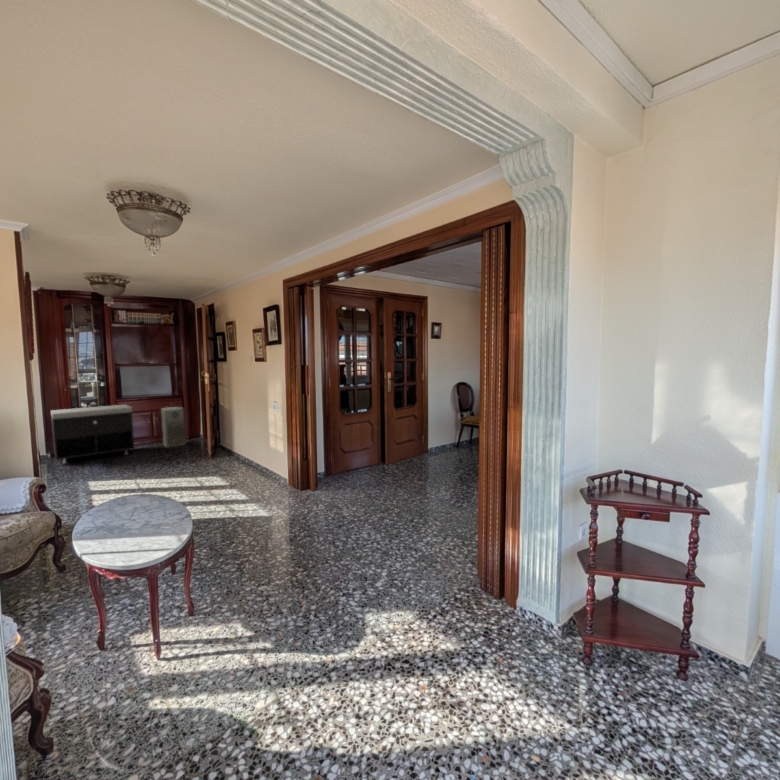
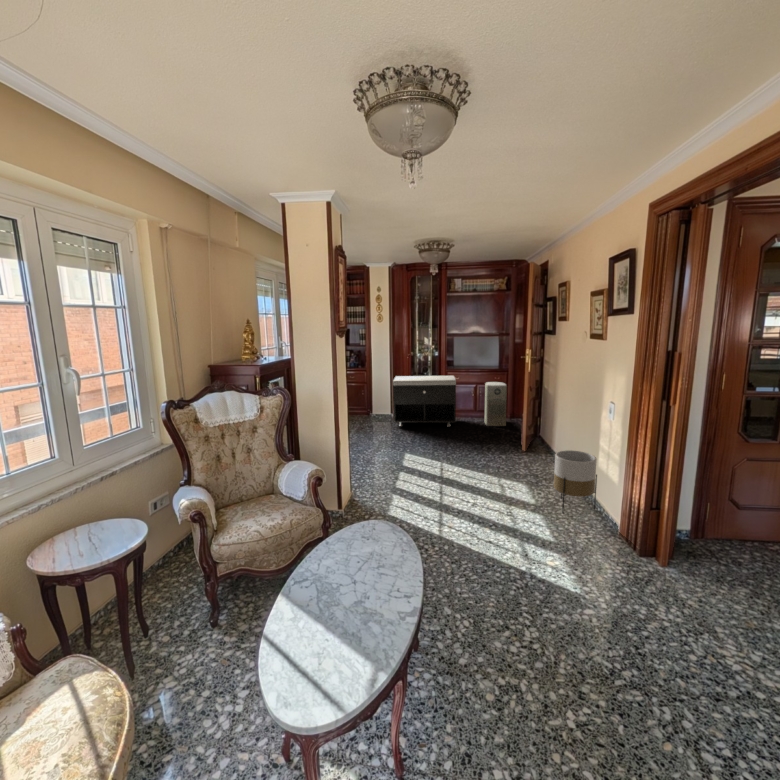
planter: none [241,440,271,485] -> present [554,450,597,513]

